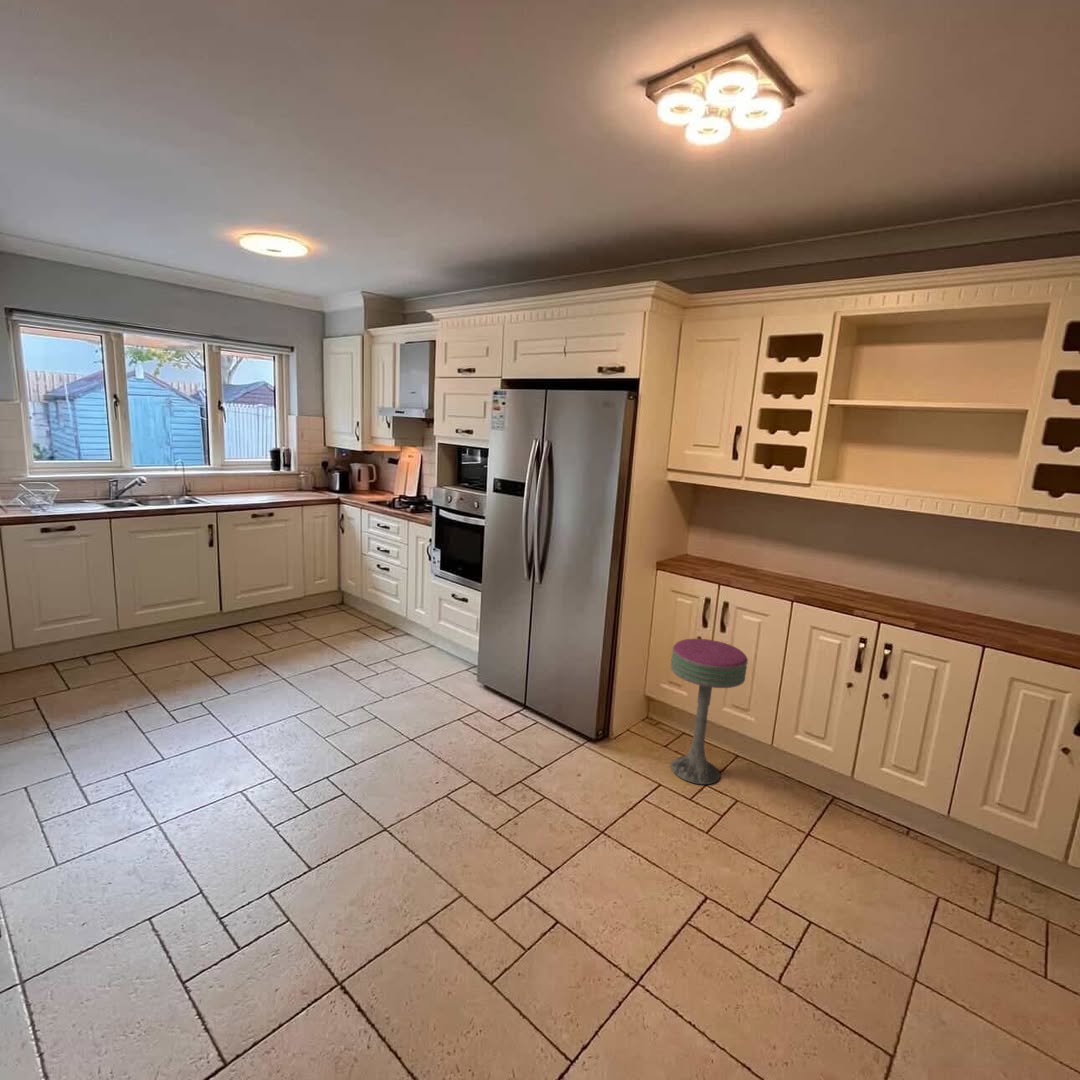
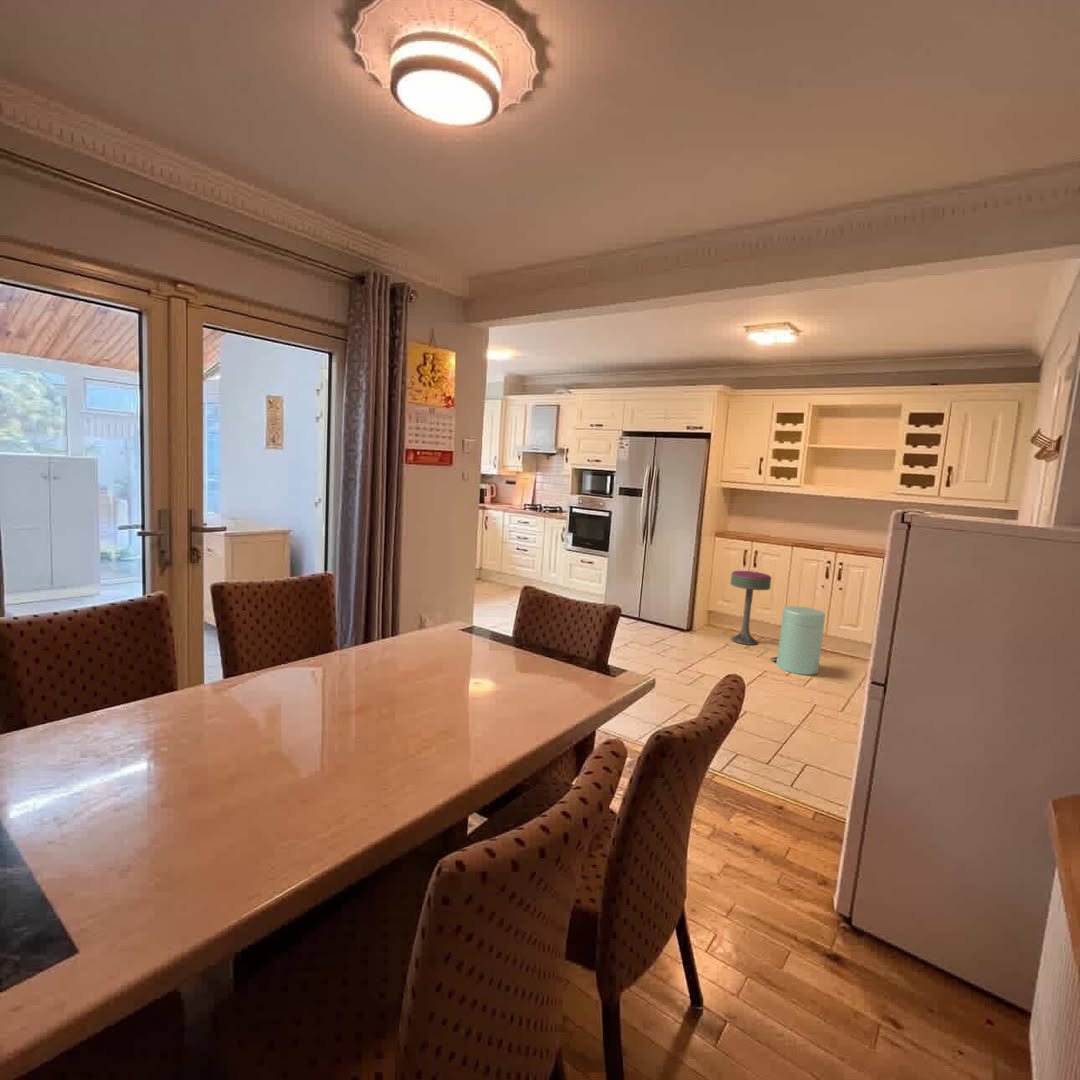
trash can: none [730,743,850,912] -> present [771,606,825,675]

